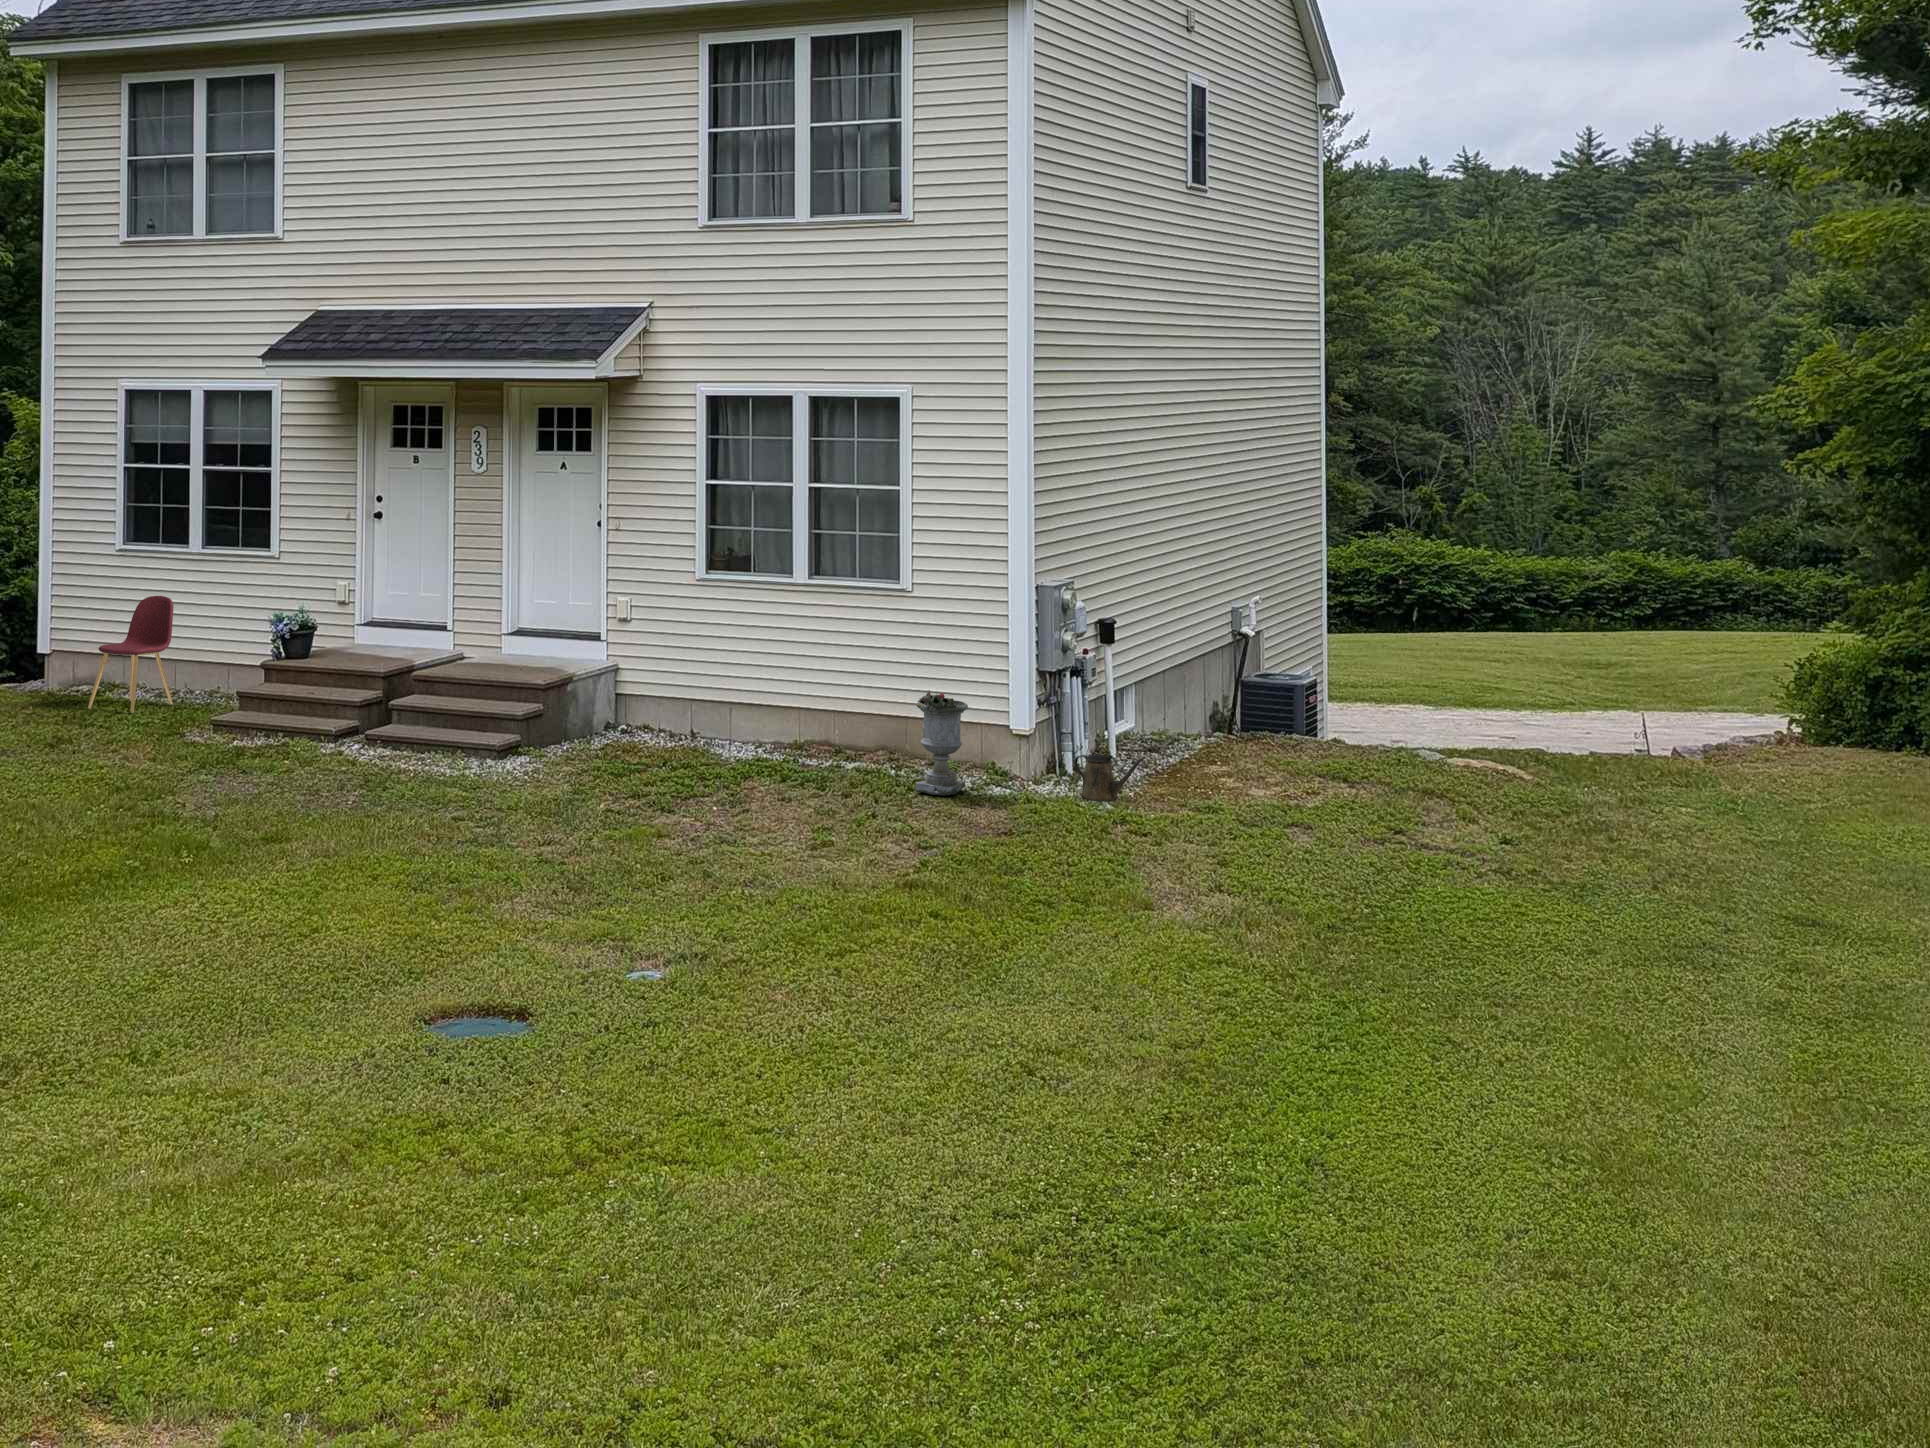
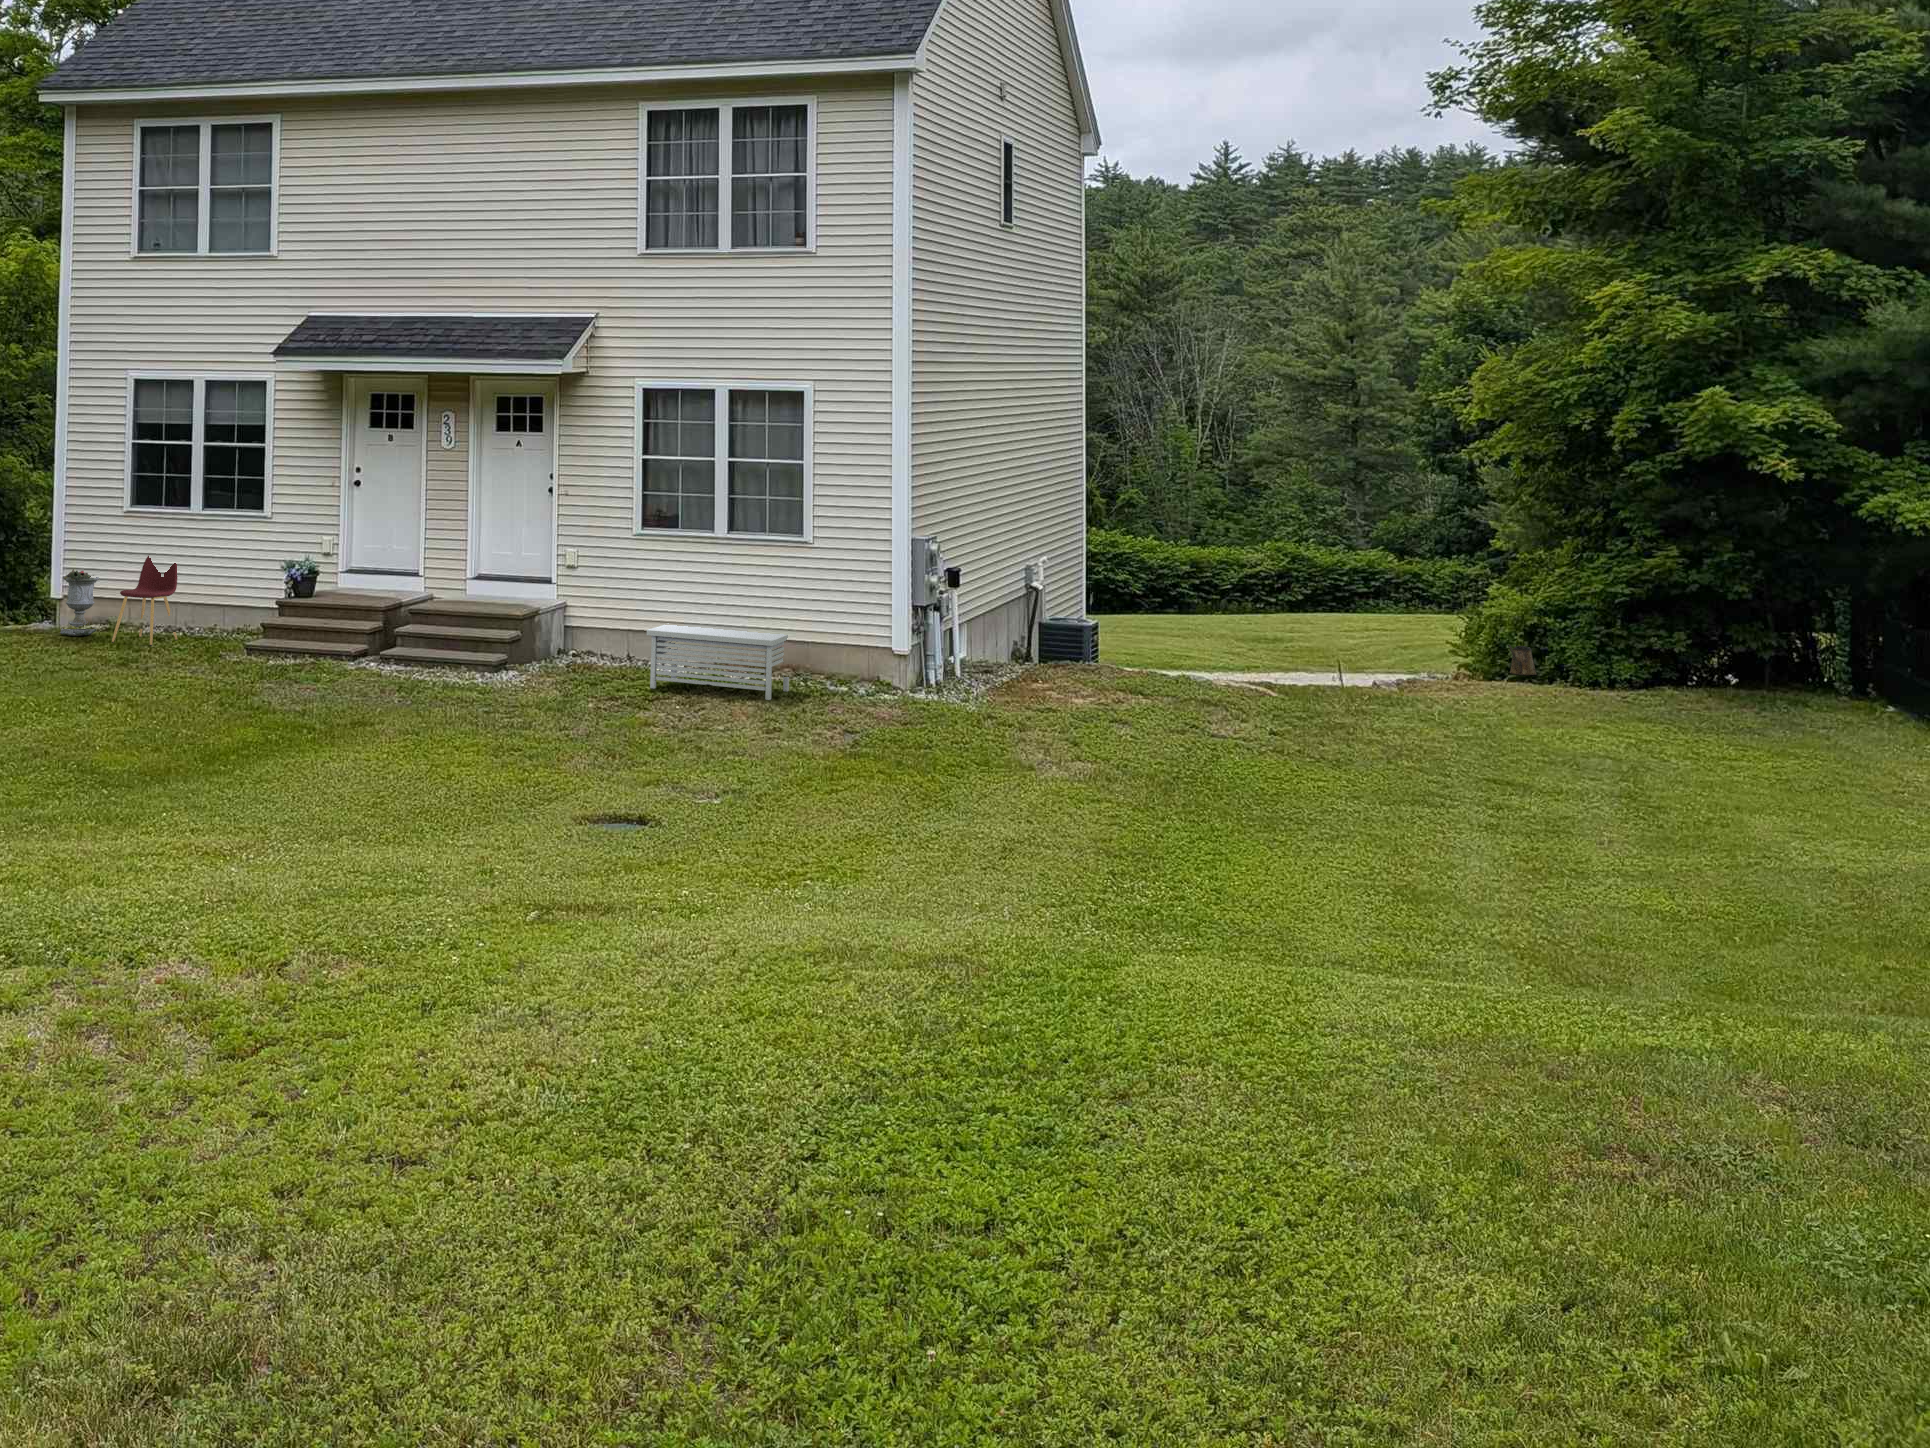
planter: present [915,691,968,795] -> present [60,569,99,636]
storage bench: none [701,693,888,797] -> present [647,625,789,700]
watering can: present [1074,754,1146,801] -> present [1508,645,1537,675]

